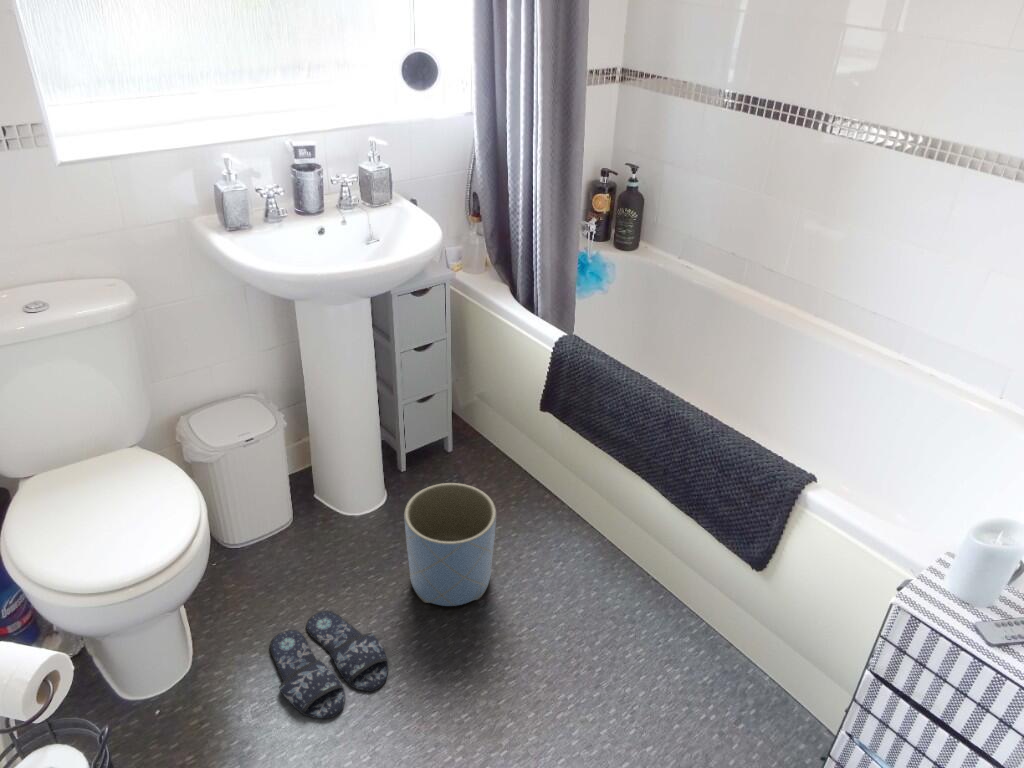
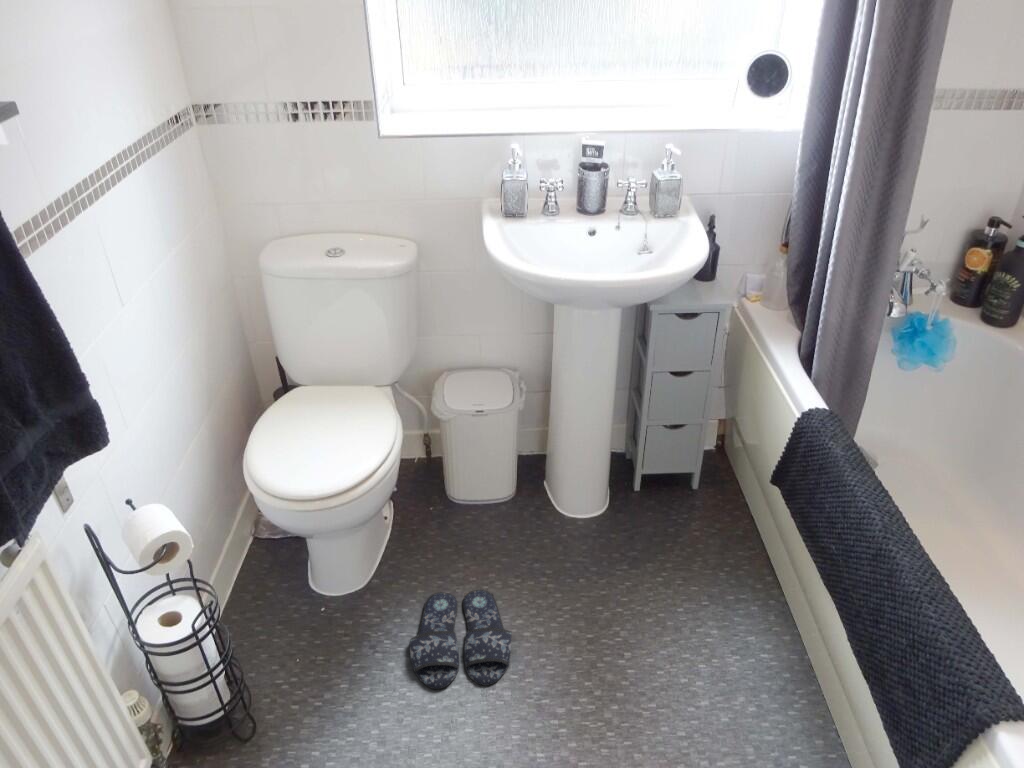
planter: present [404,483,496,606] -> none [571,516,670,651]

